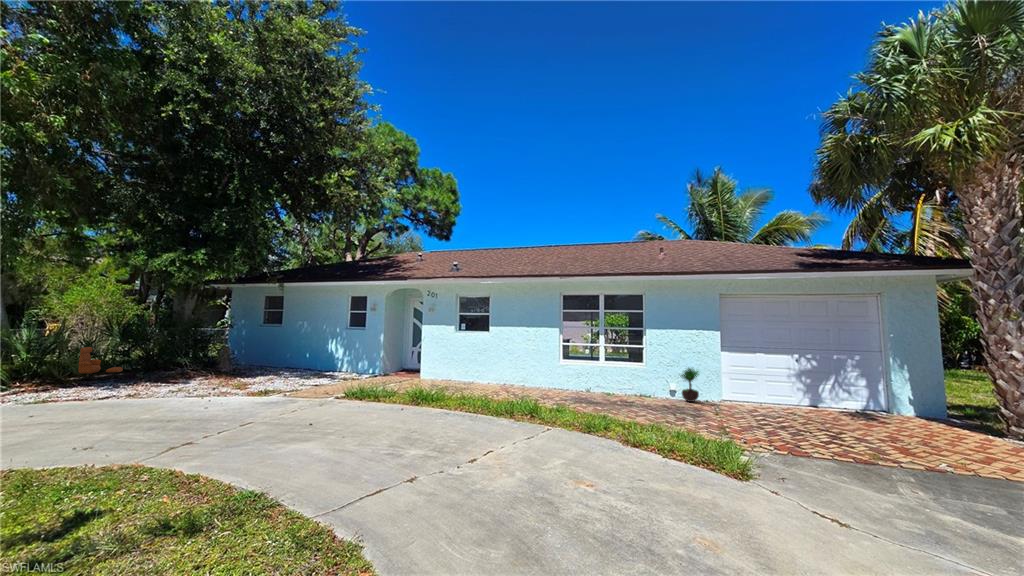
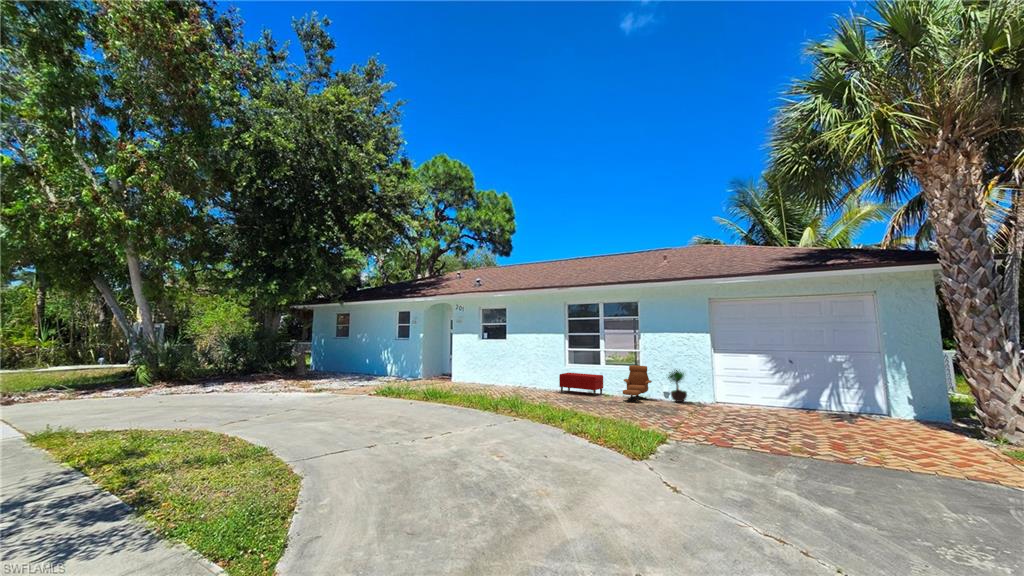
lounge chair: present [78,347,123,380] -> present [623,365,652,403]
bench: none [557,370,605,396] -> present [559,373,603,396]

